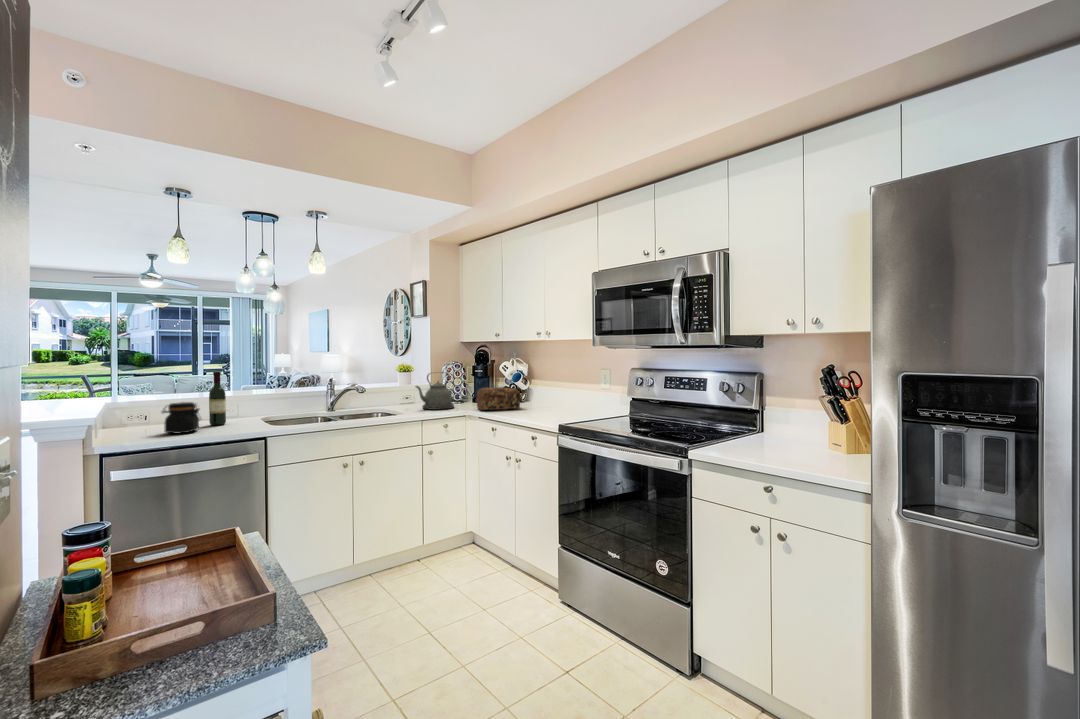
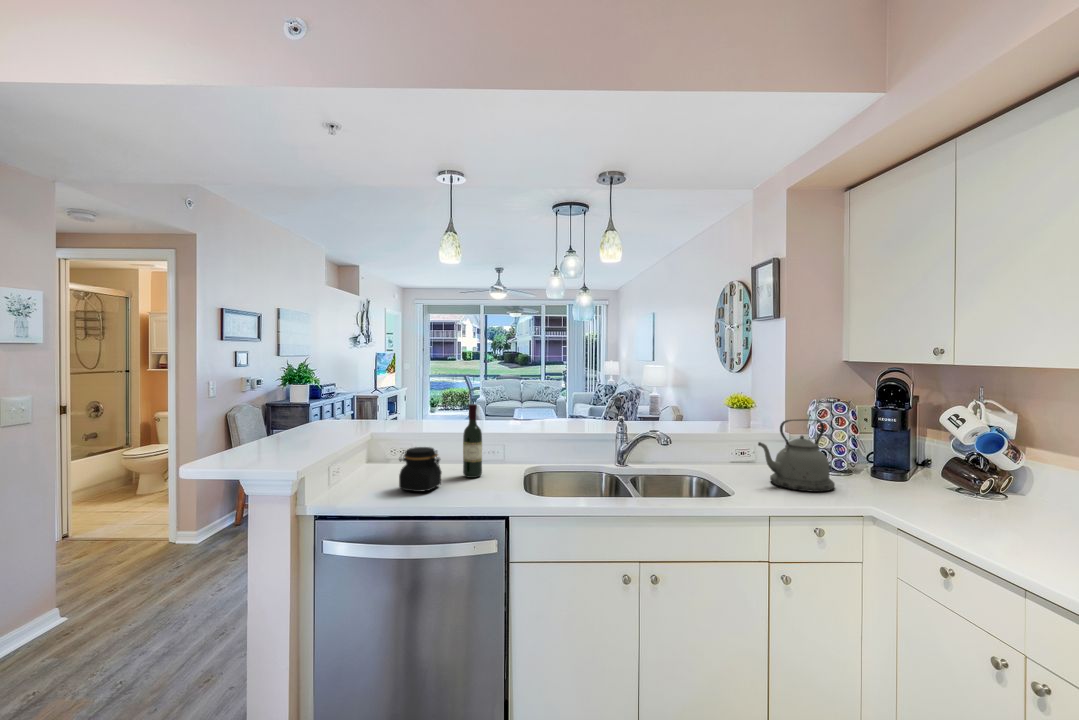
bread loaf: present [476,387,520,410] -> none [888,463,1013,522]

